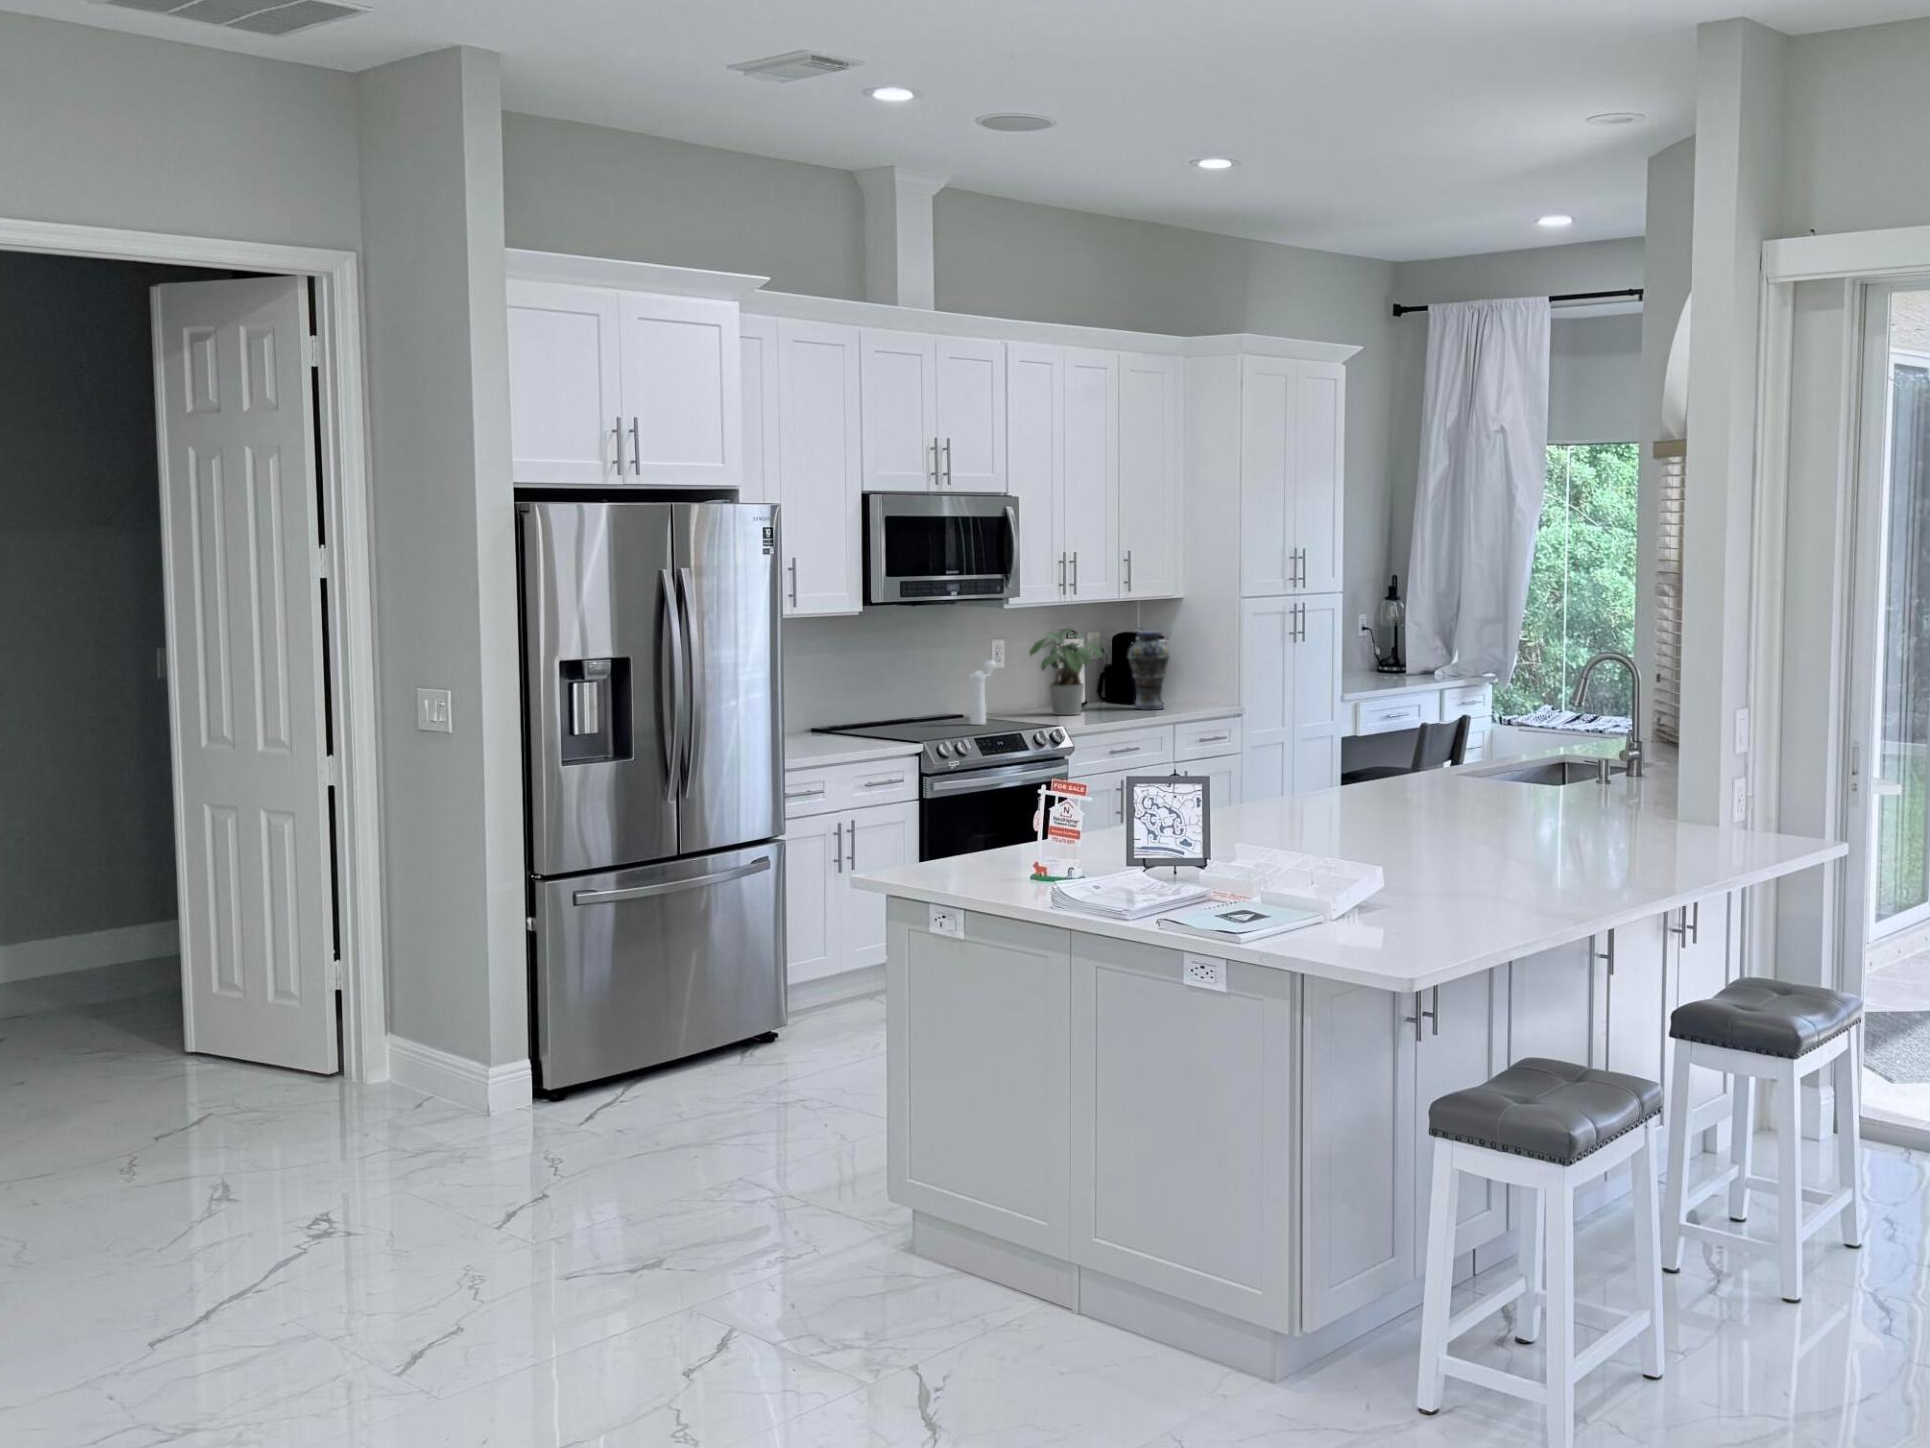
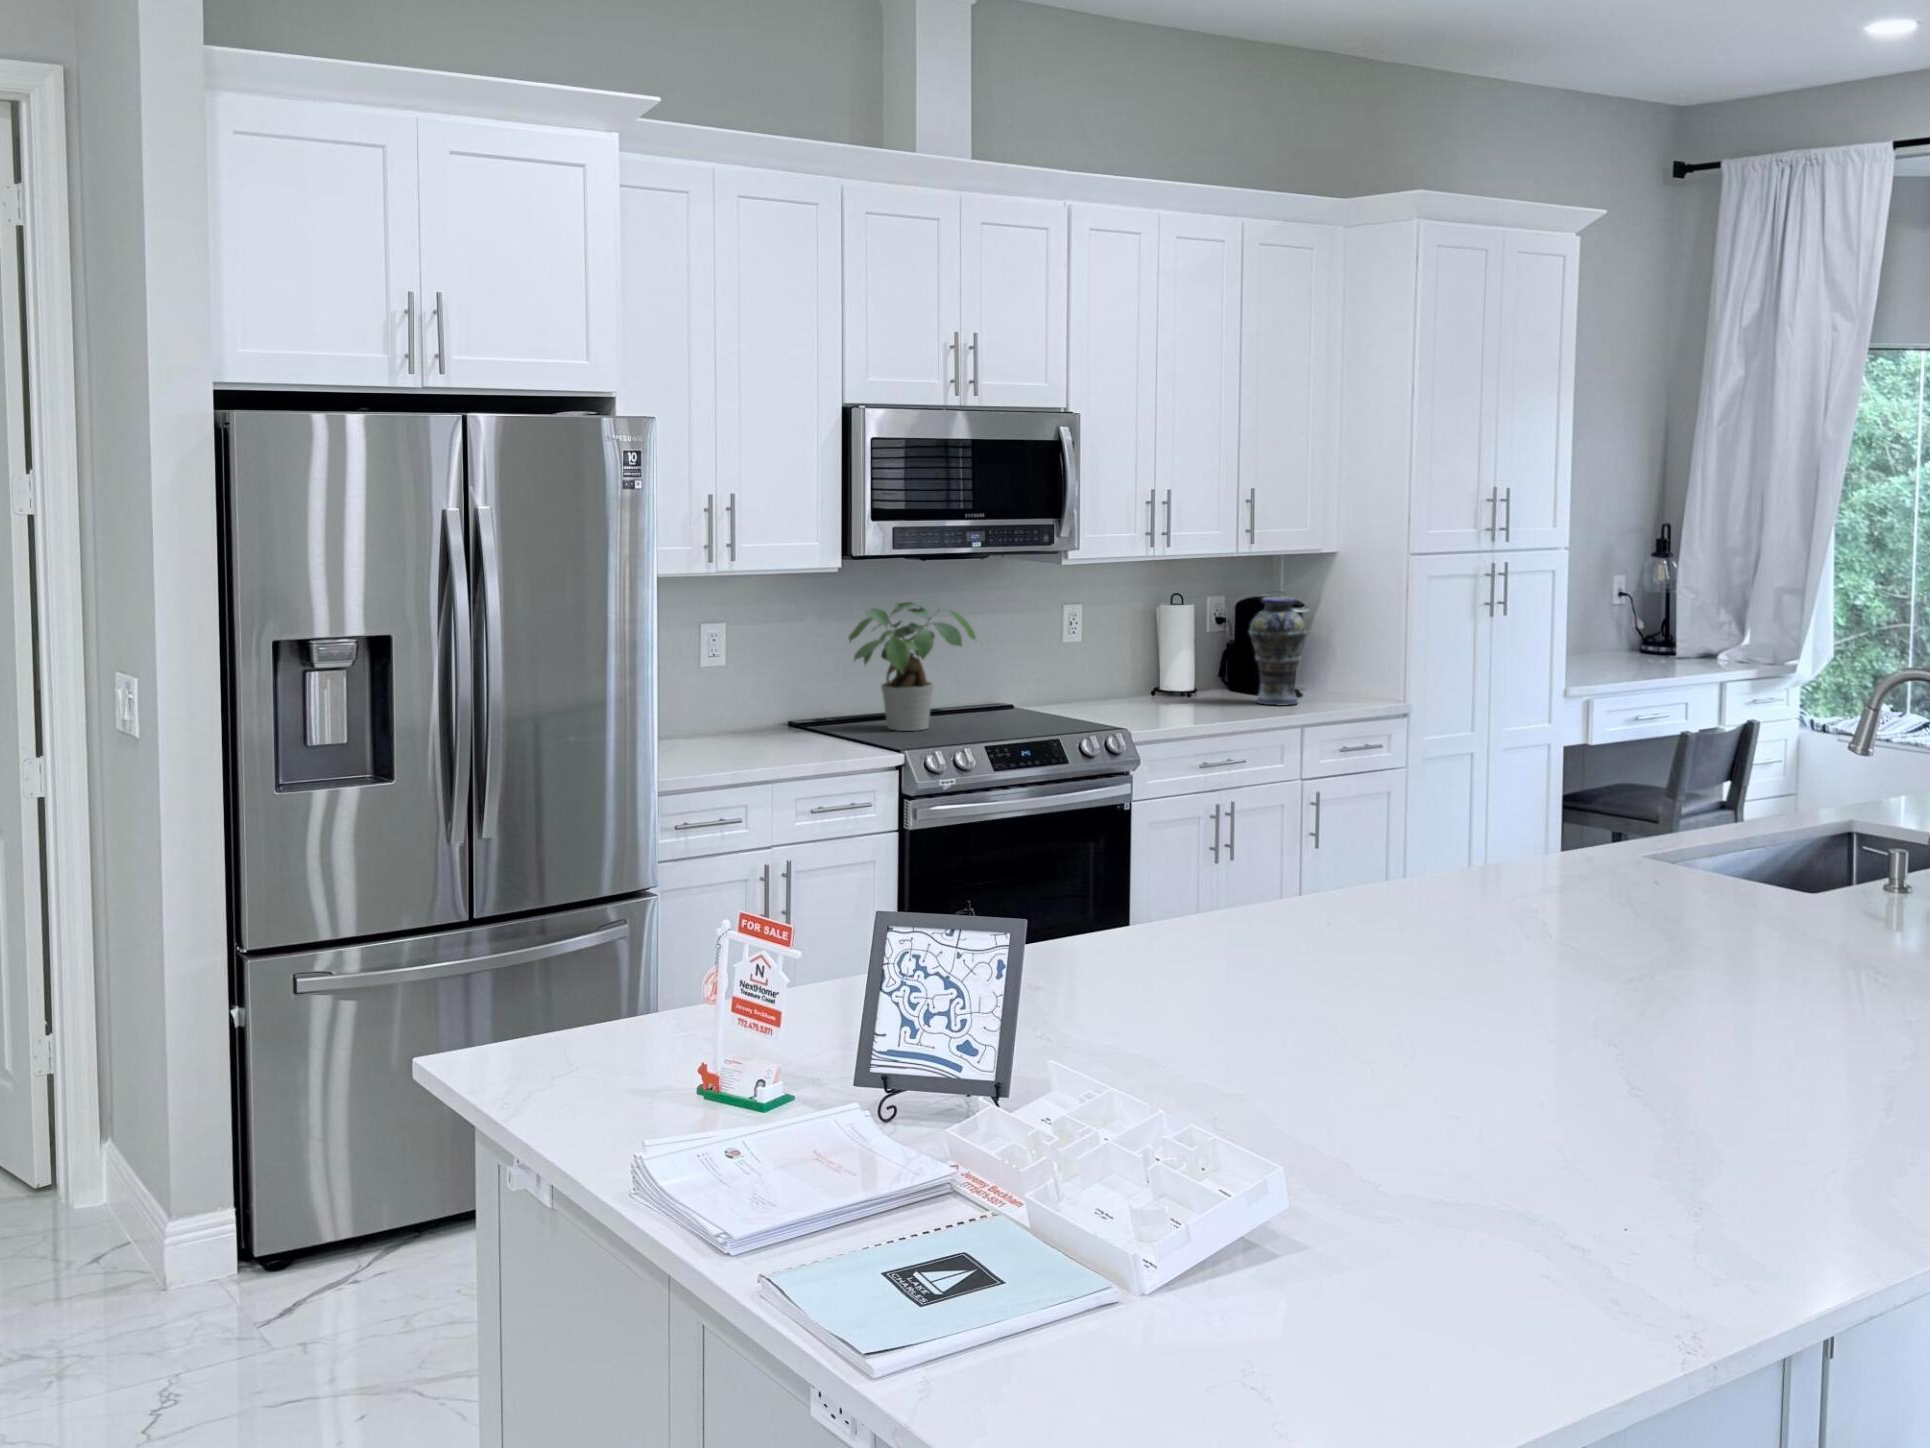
potted plant: present [1029,628,1103,715] -> present [849,602,976,731]
pepper mill: present [970,660,995,725] -> none [1005,635,1048,724]

